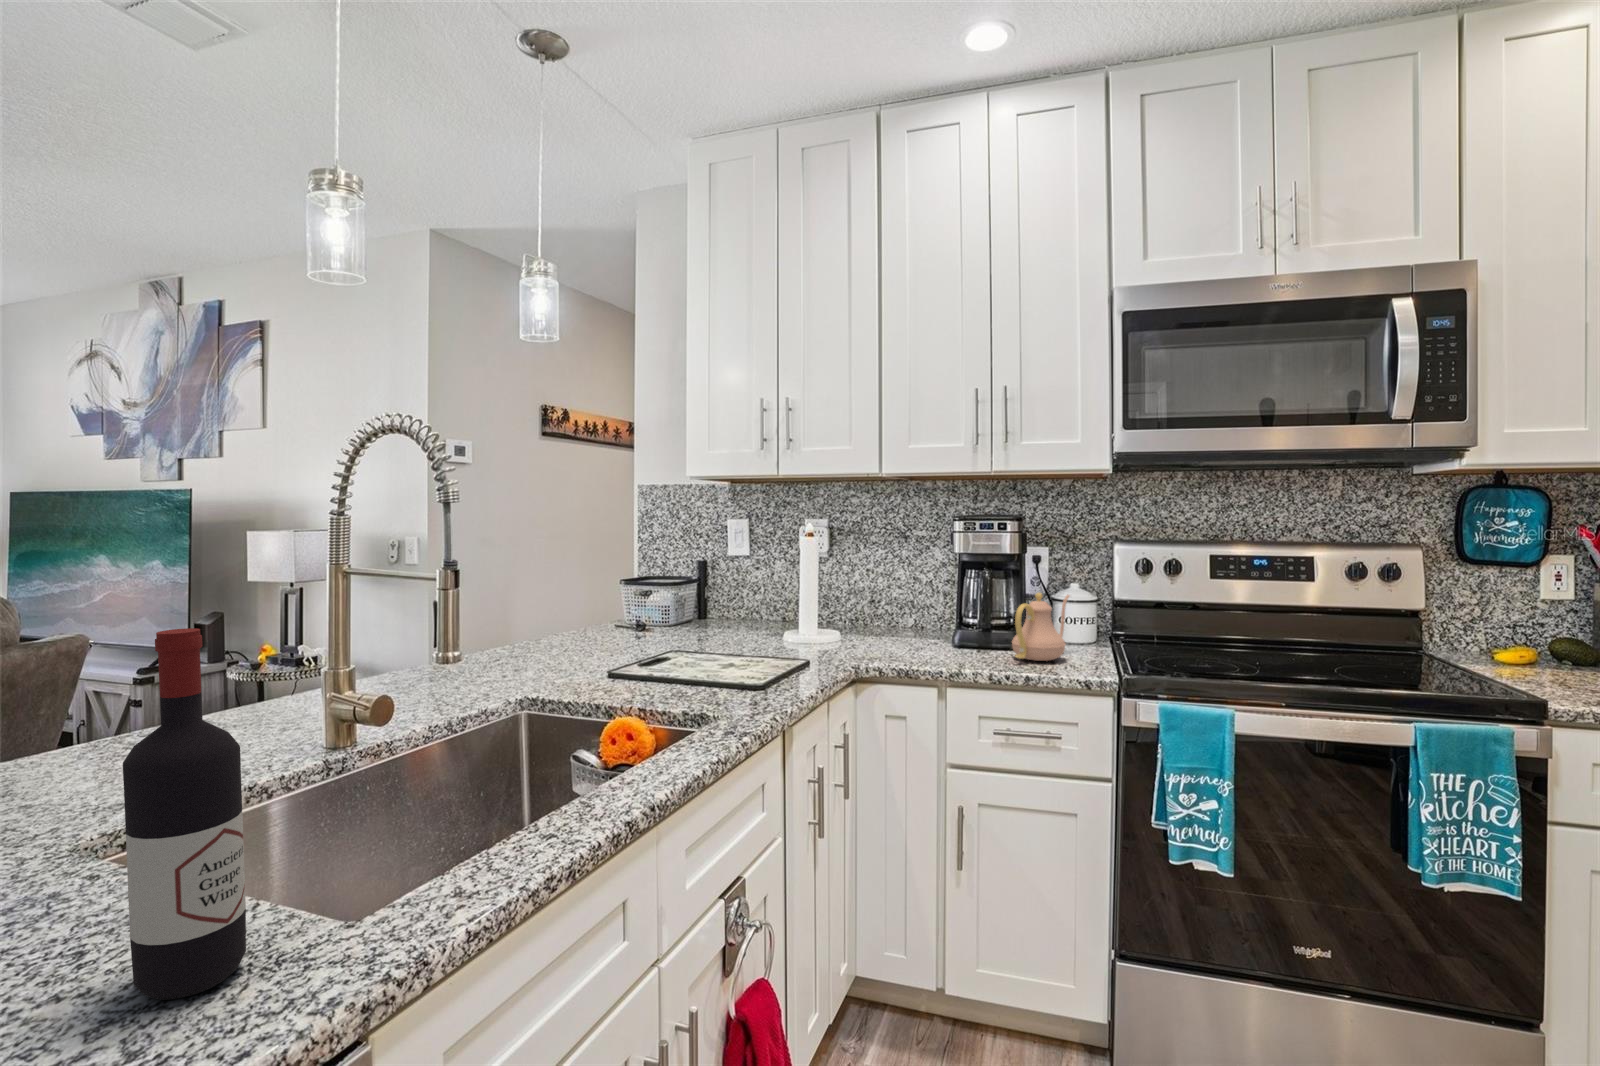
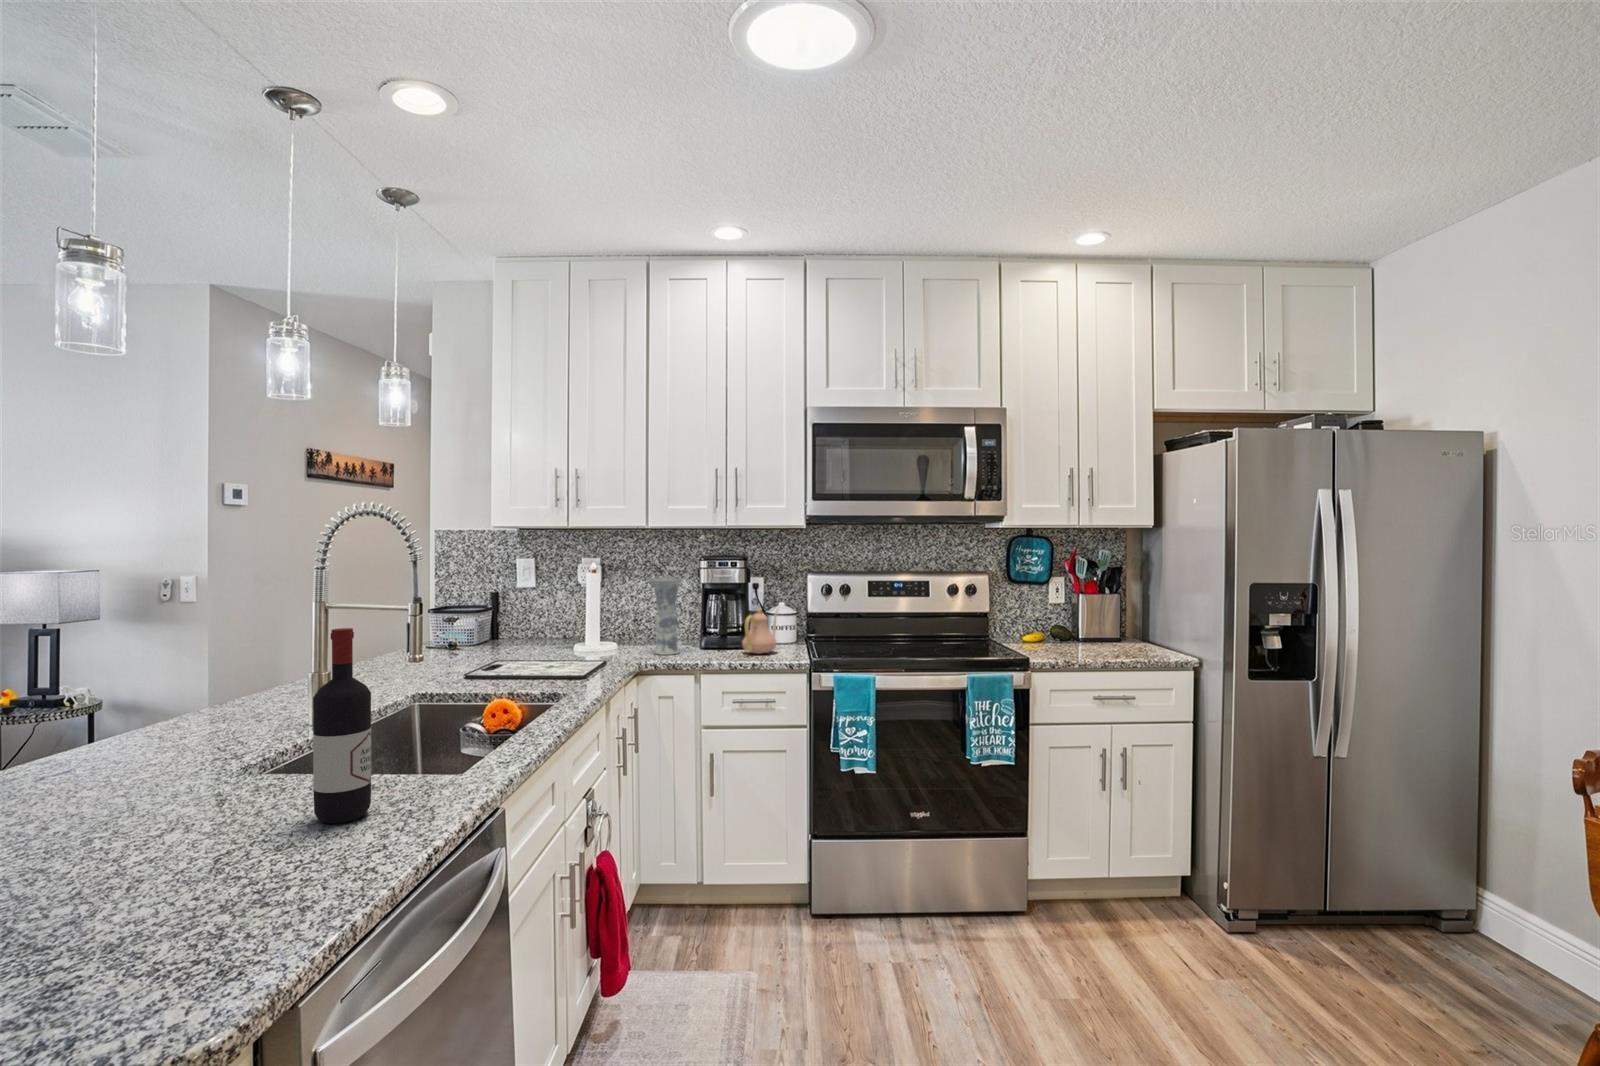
vase: none [878,546,927,654] -> present [649,578,683,655]

